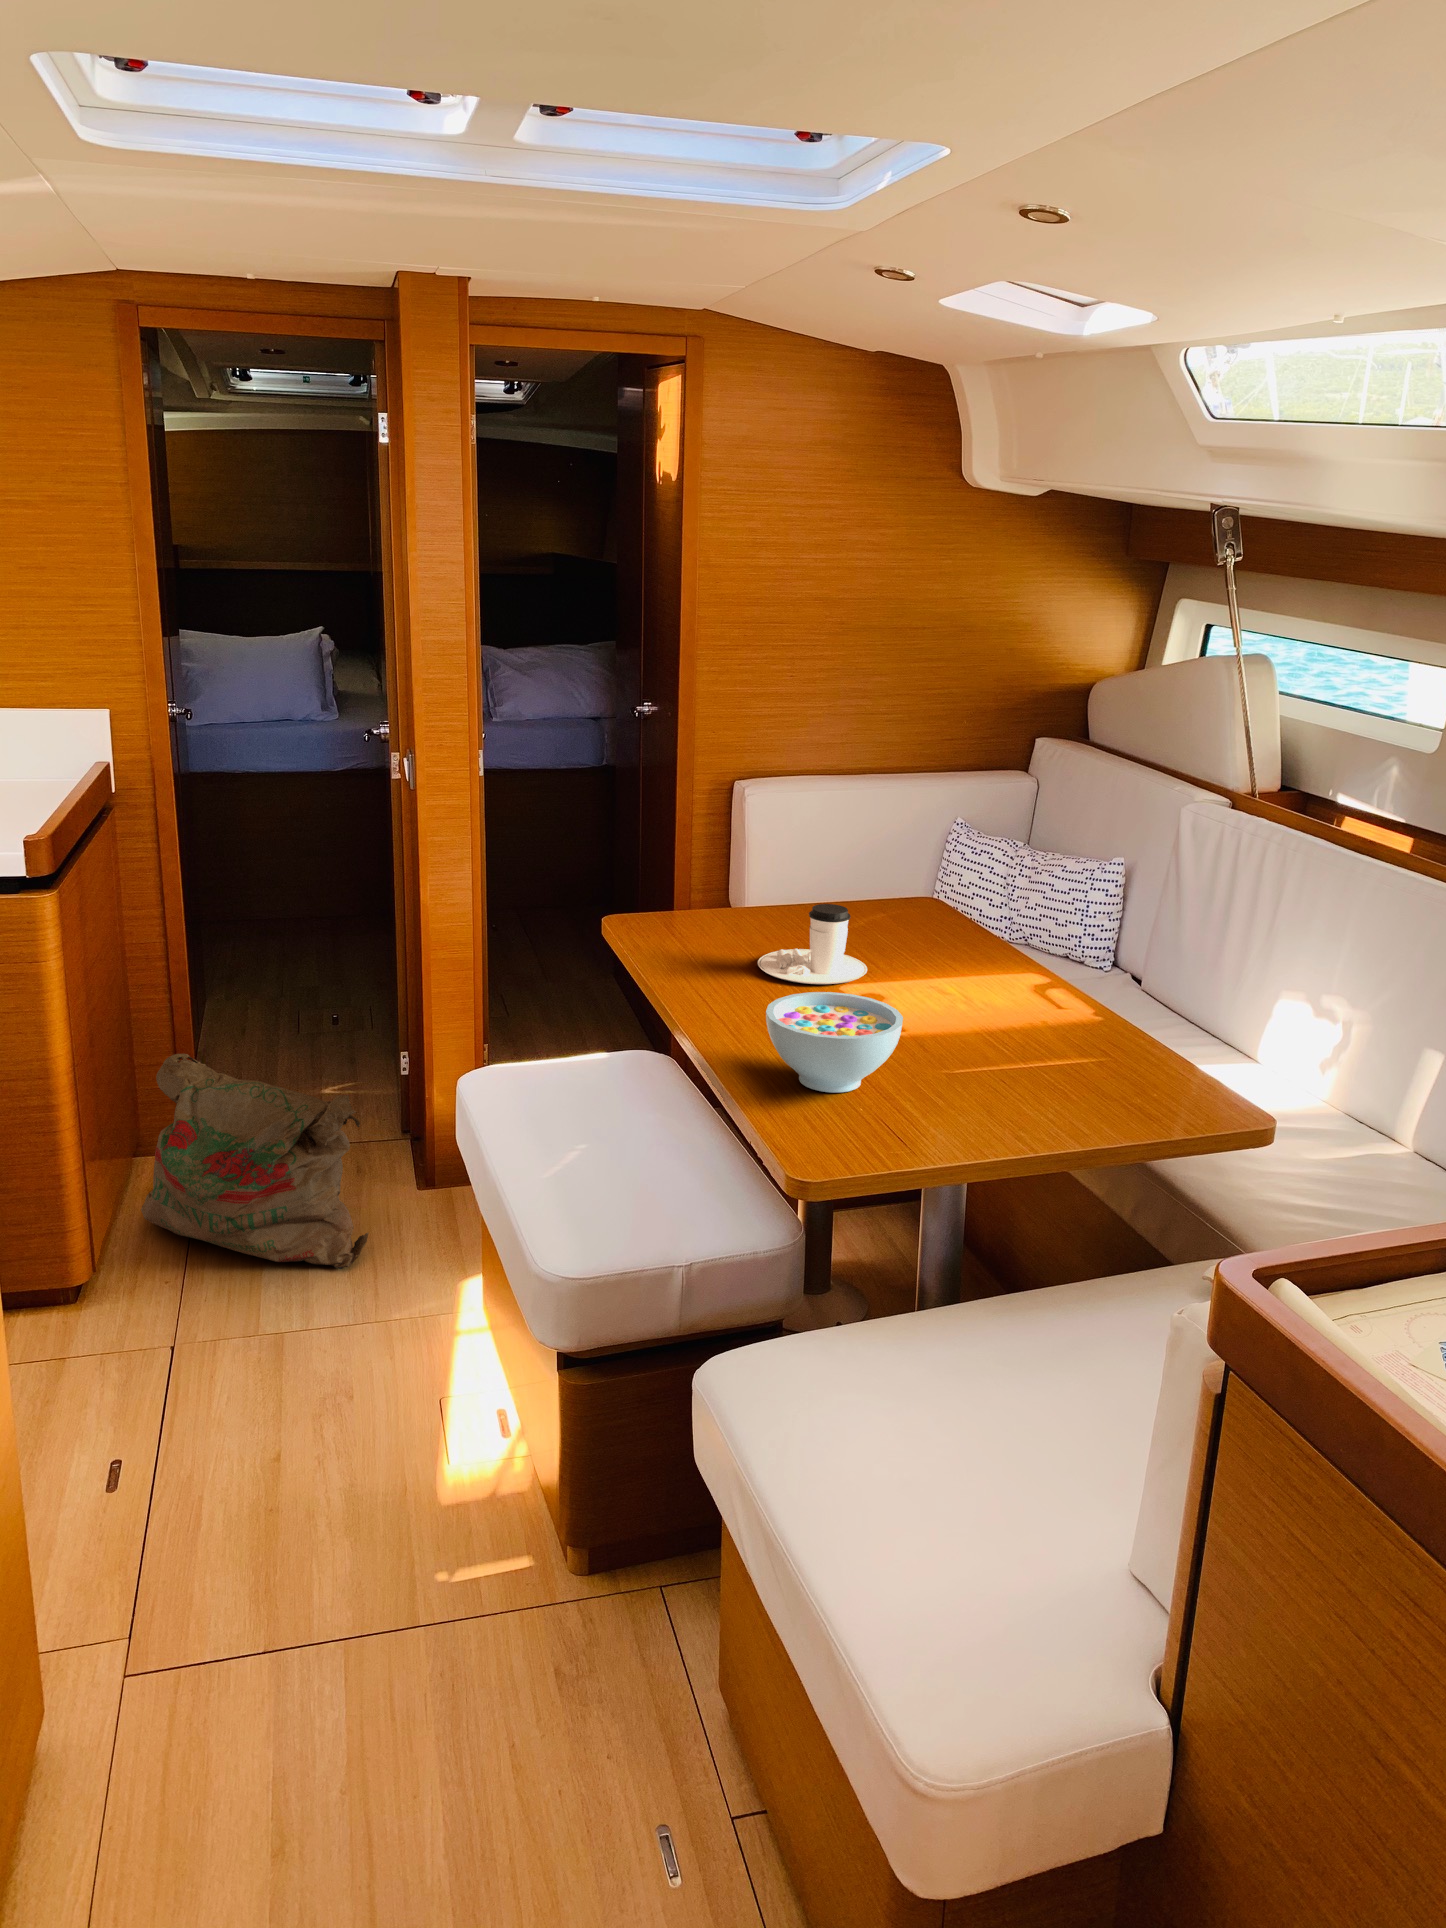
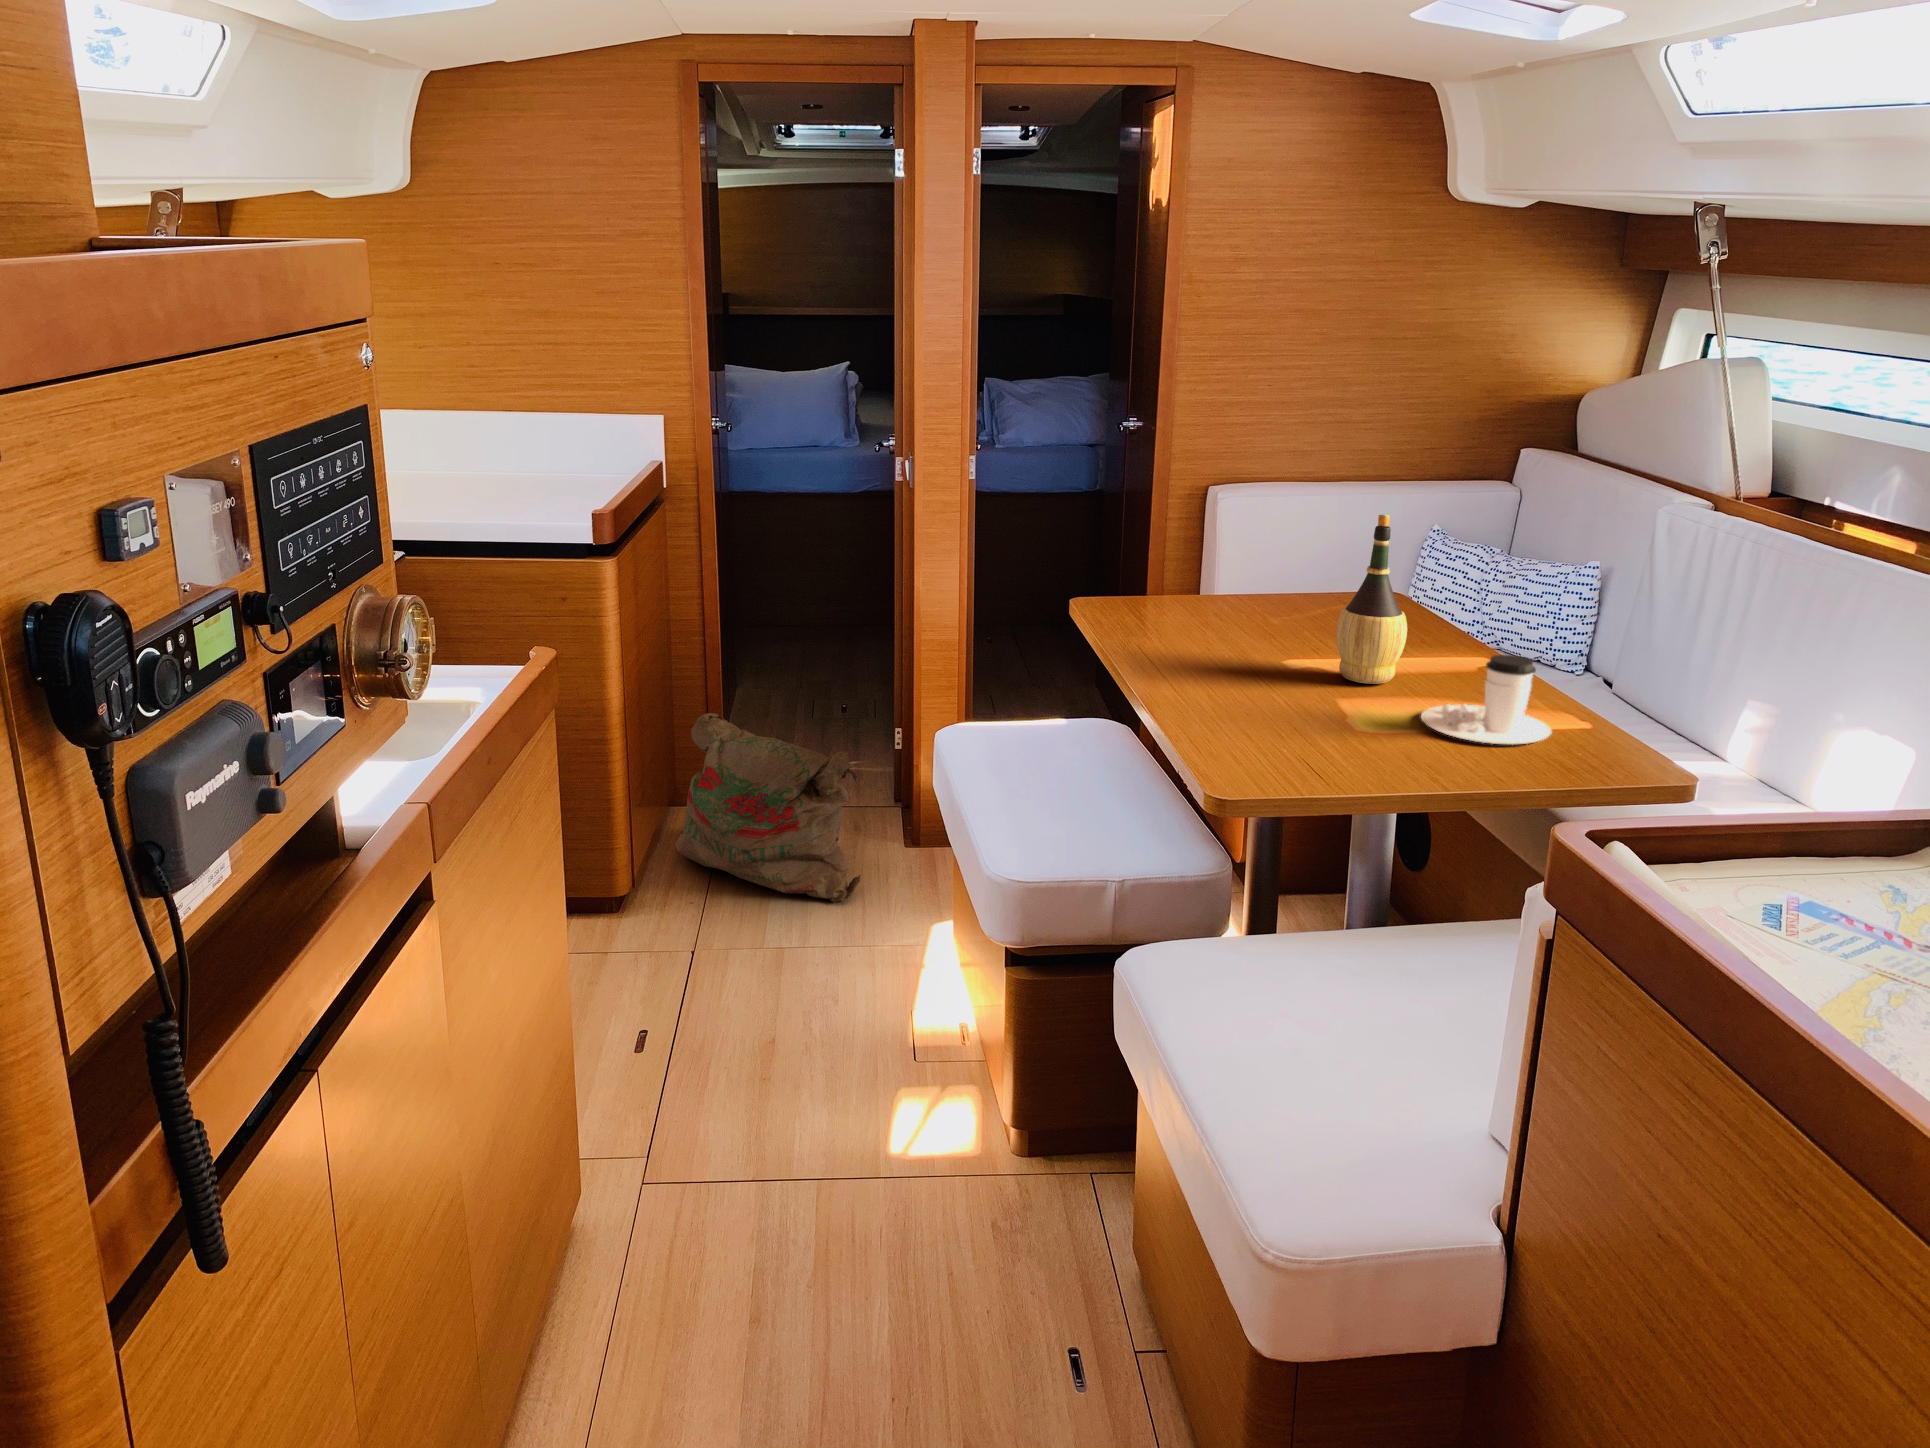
wine bottle: none [893,835,965,1014] -> present [1336,515,1407,684]
coffee cup: present [758,904,867,984] -> present [1421,655,1551,745]
bowl: present [766,992,903,1093] -> none [1204,650,1333,738]

